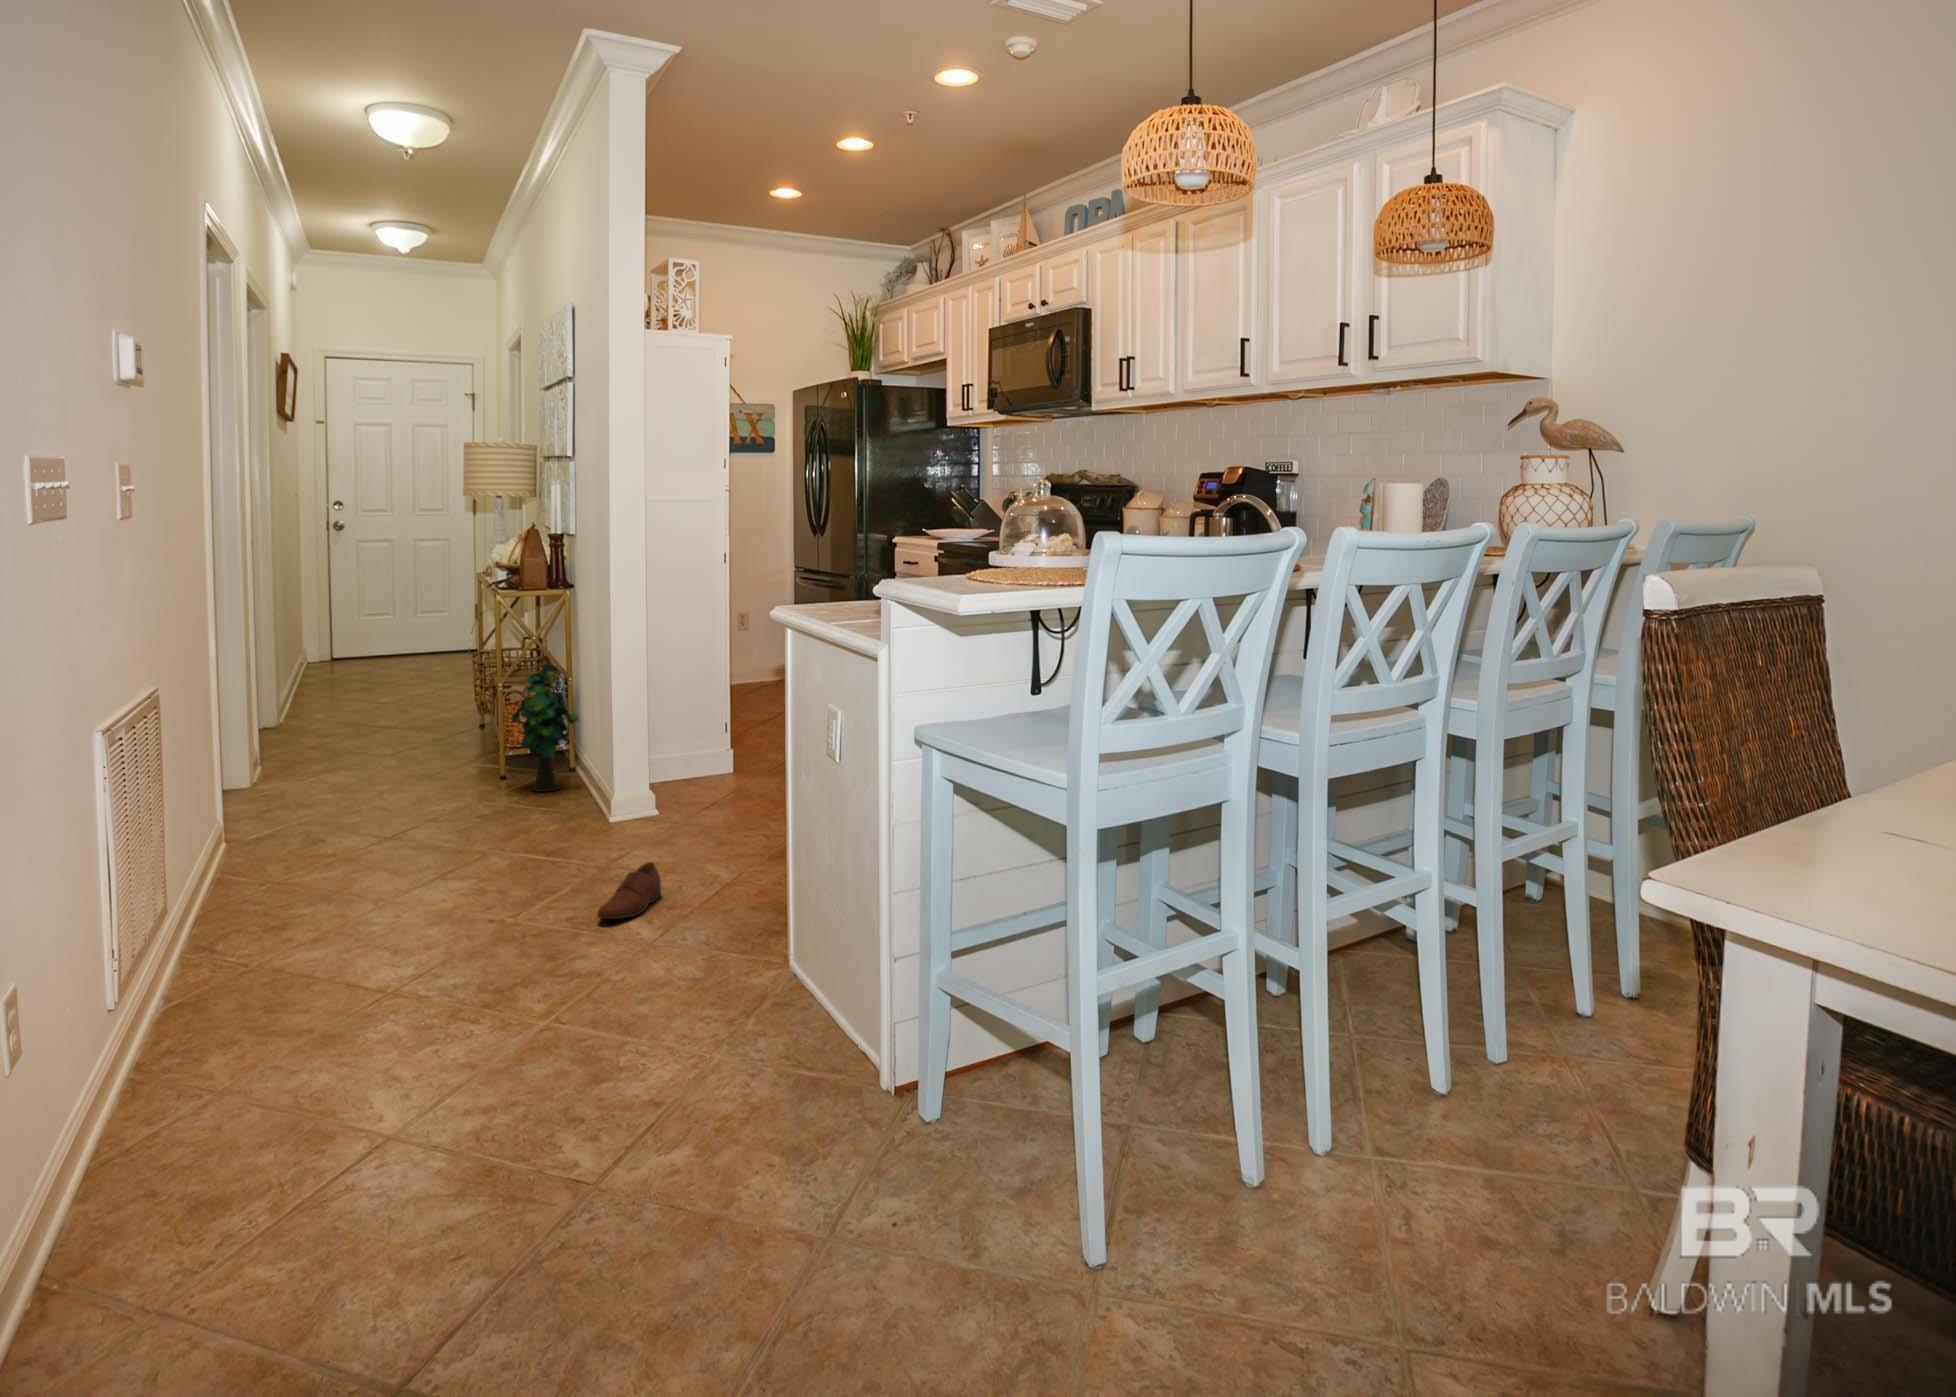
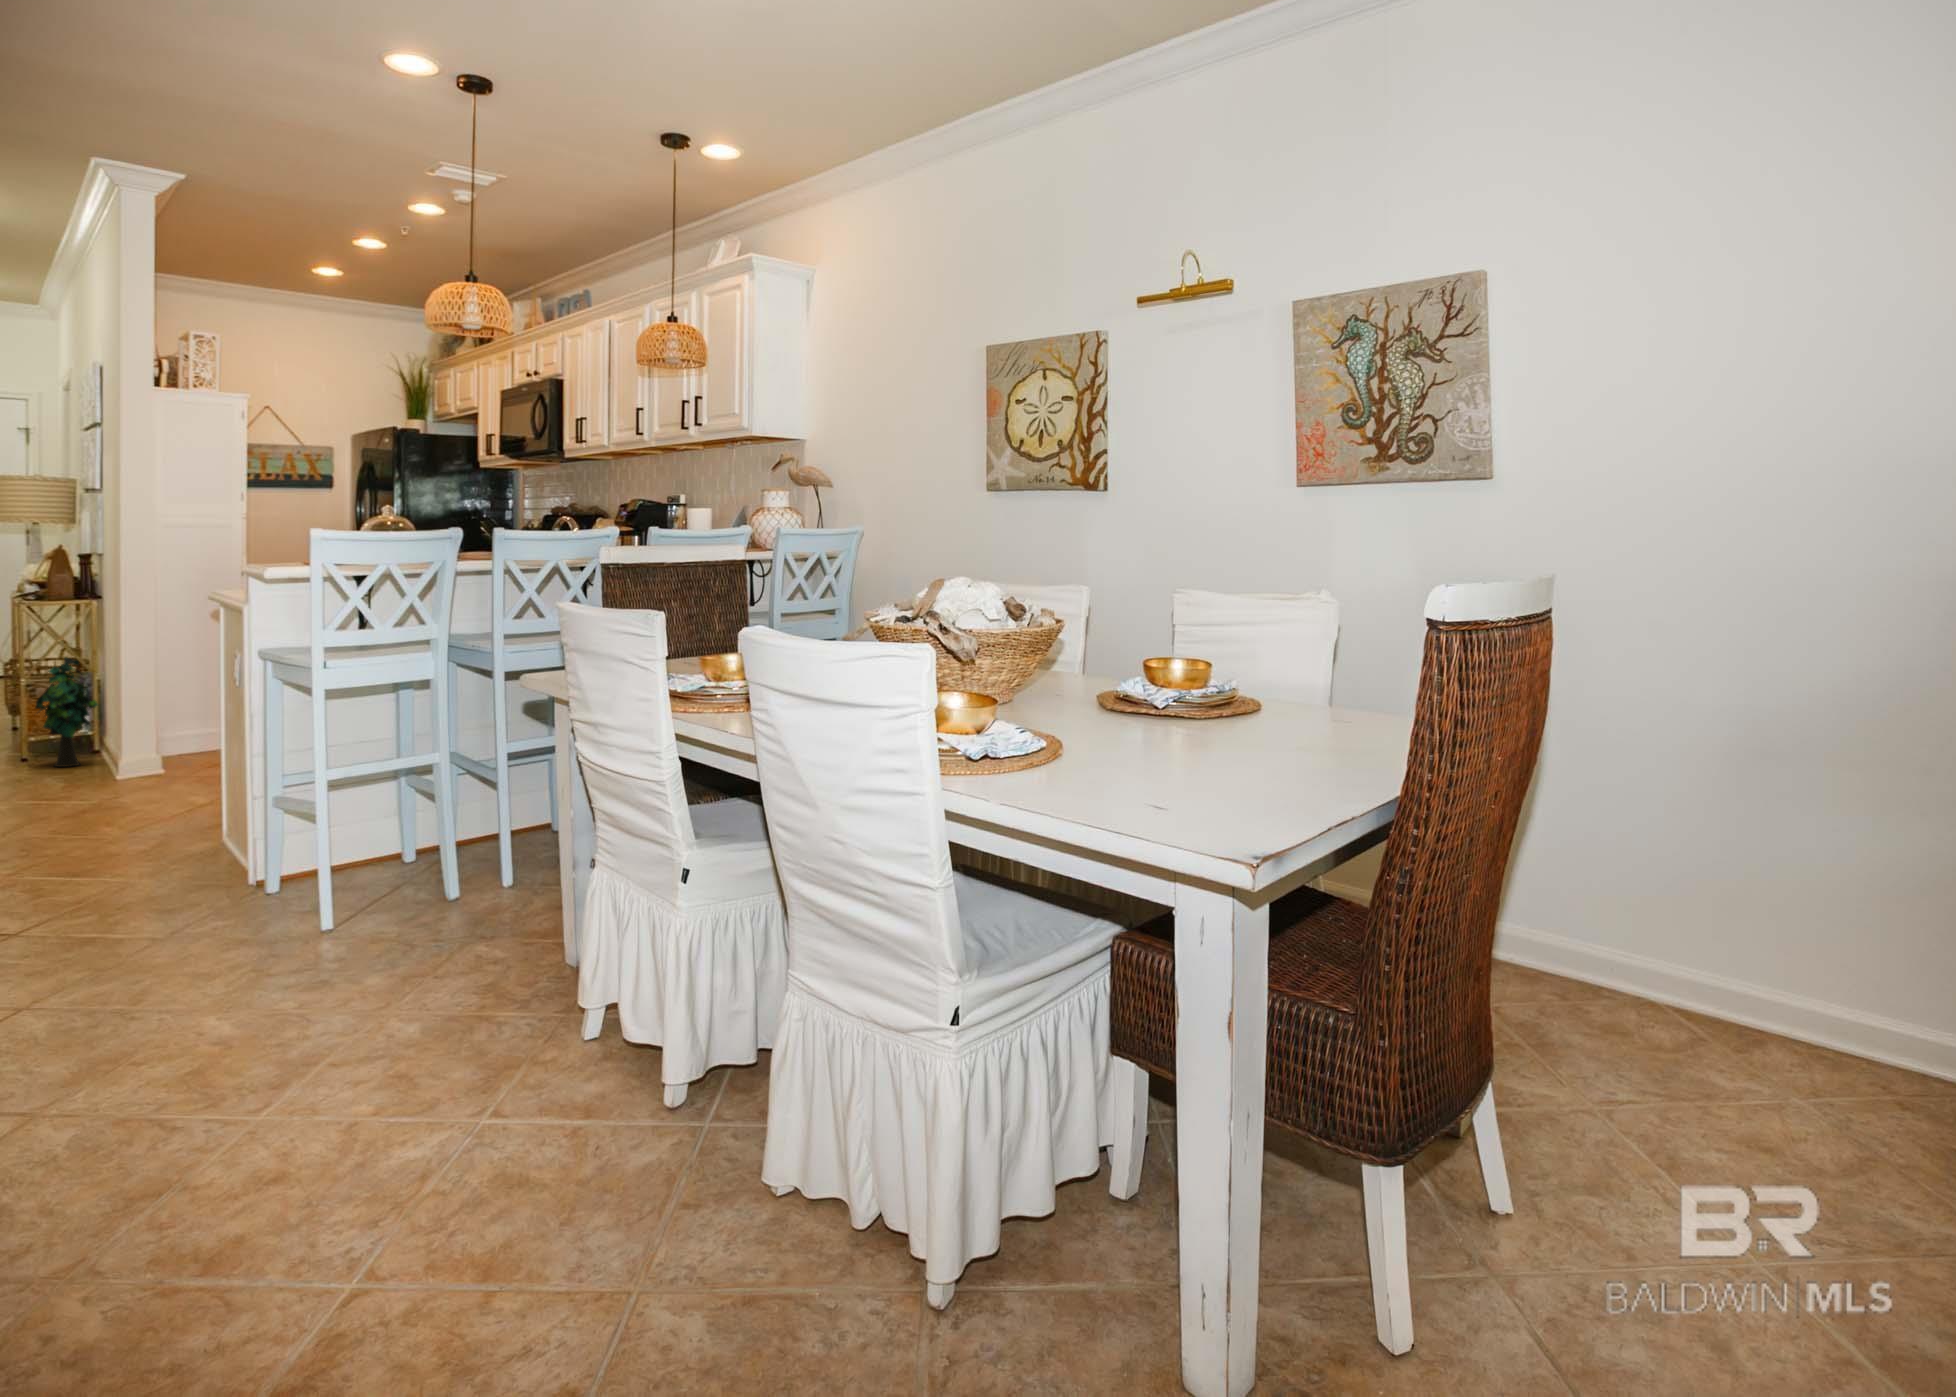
shoe: present [597,862,661,919] -> none [79,789,140,823]

